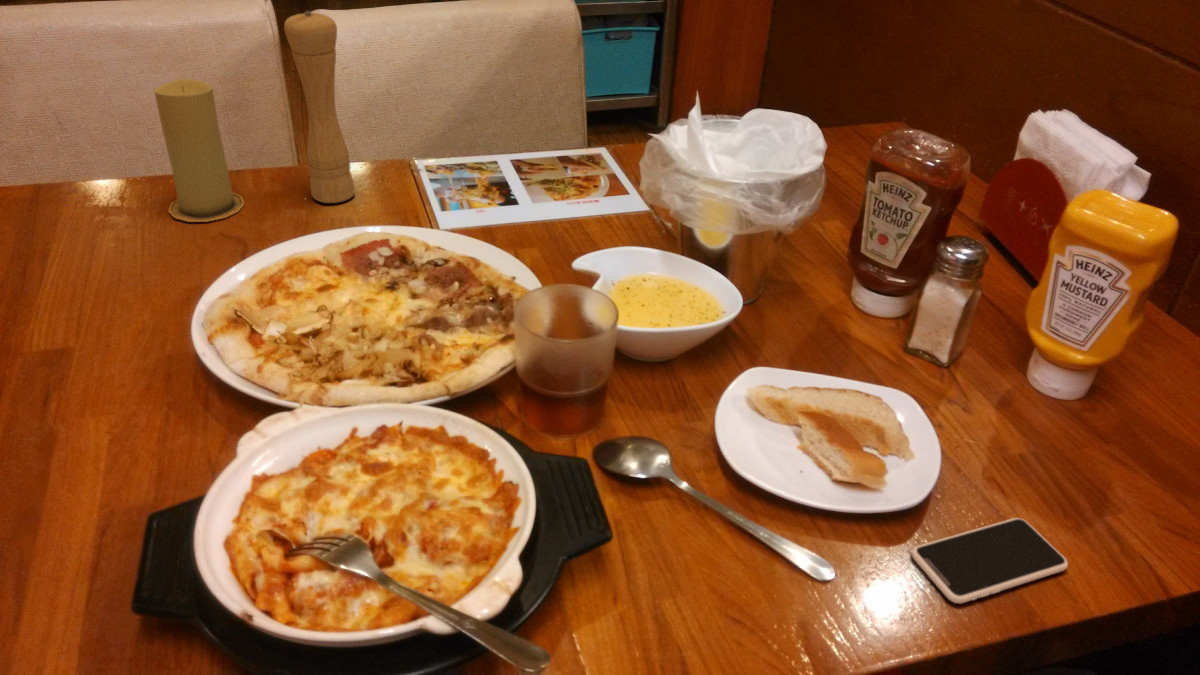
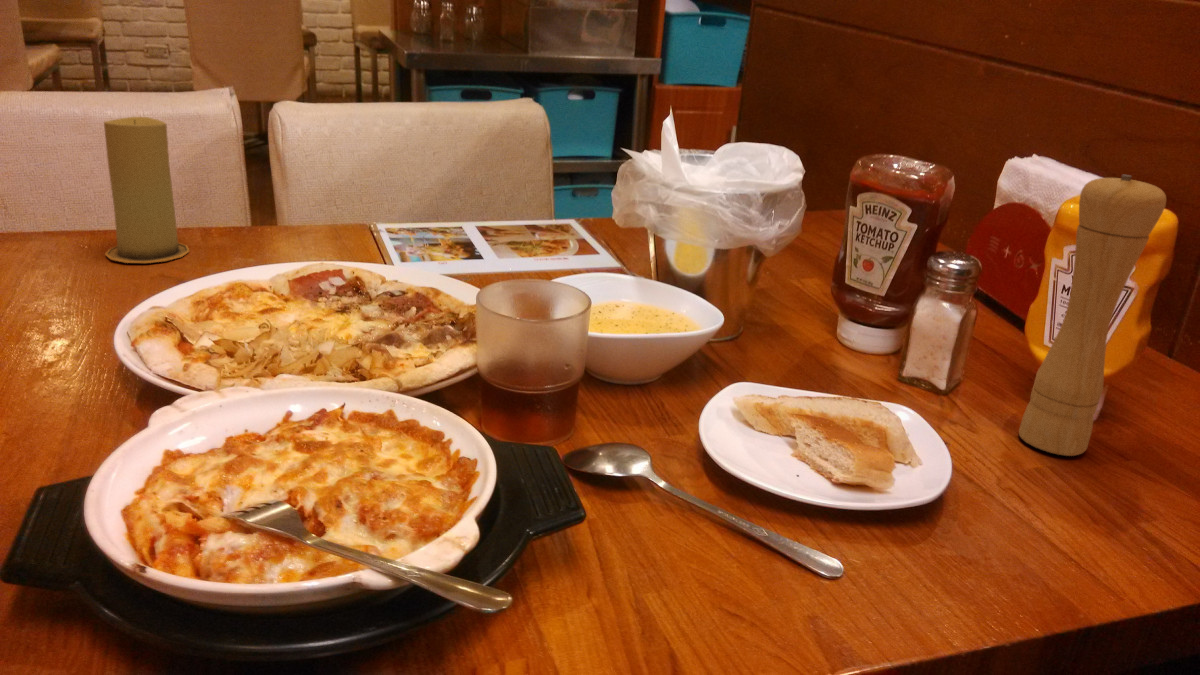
pepper mill: present [284,11,354,203] -> present [1019,175,1166,456]
smartphone: present [911,518,1068,603] -> none [936,516,1116,593]

